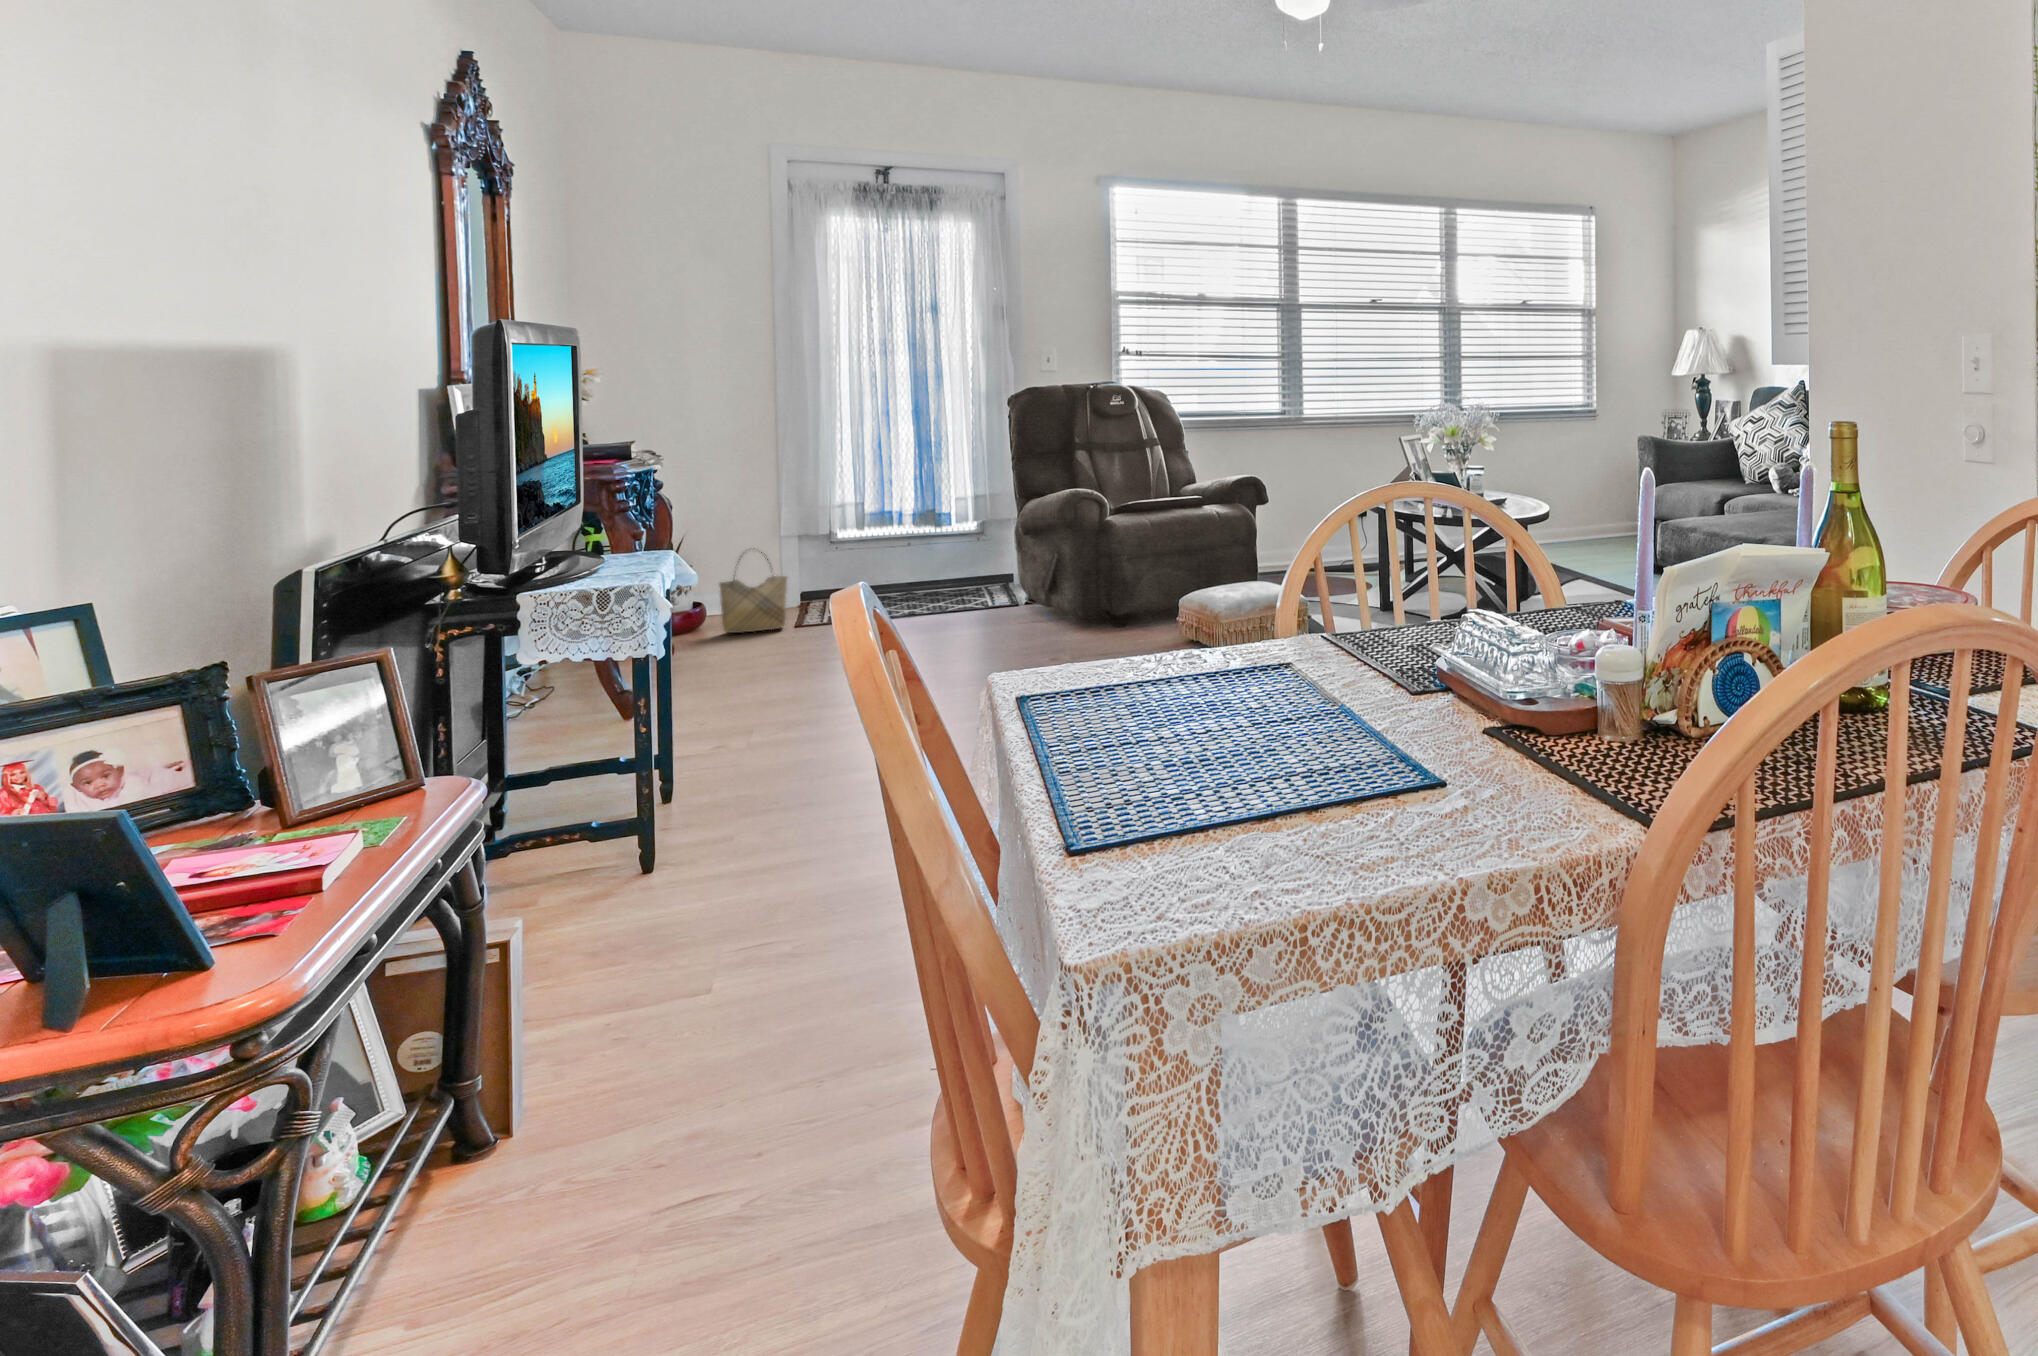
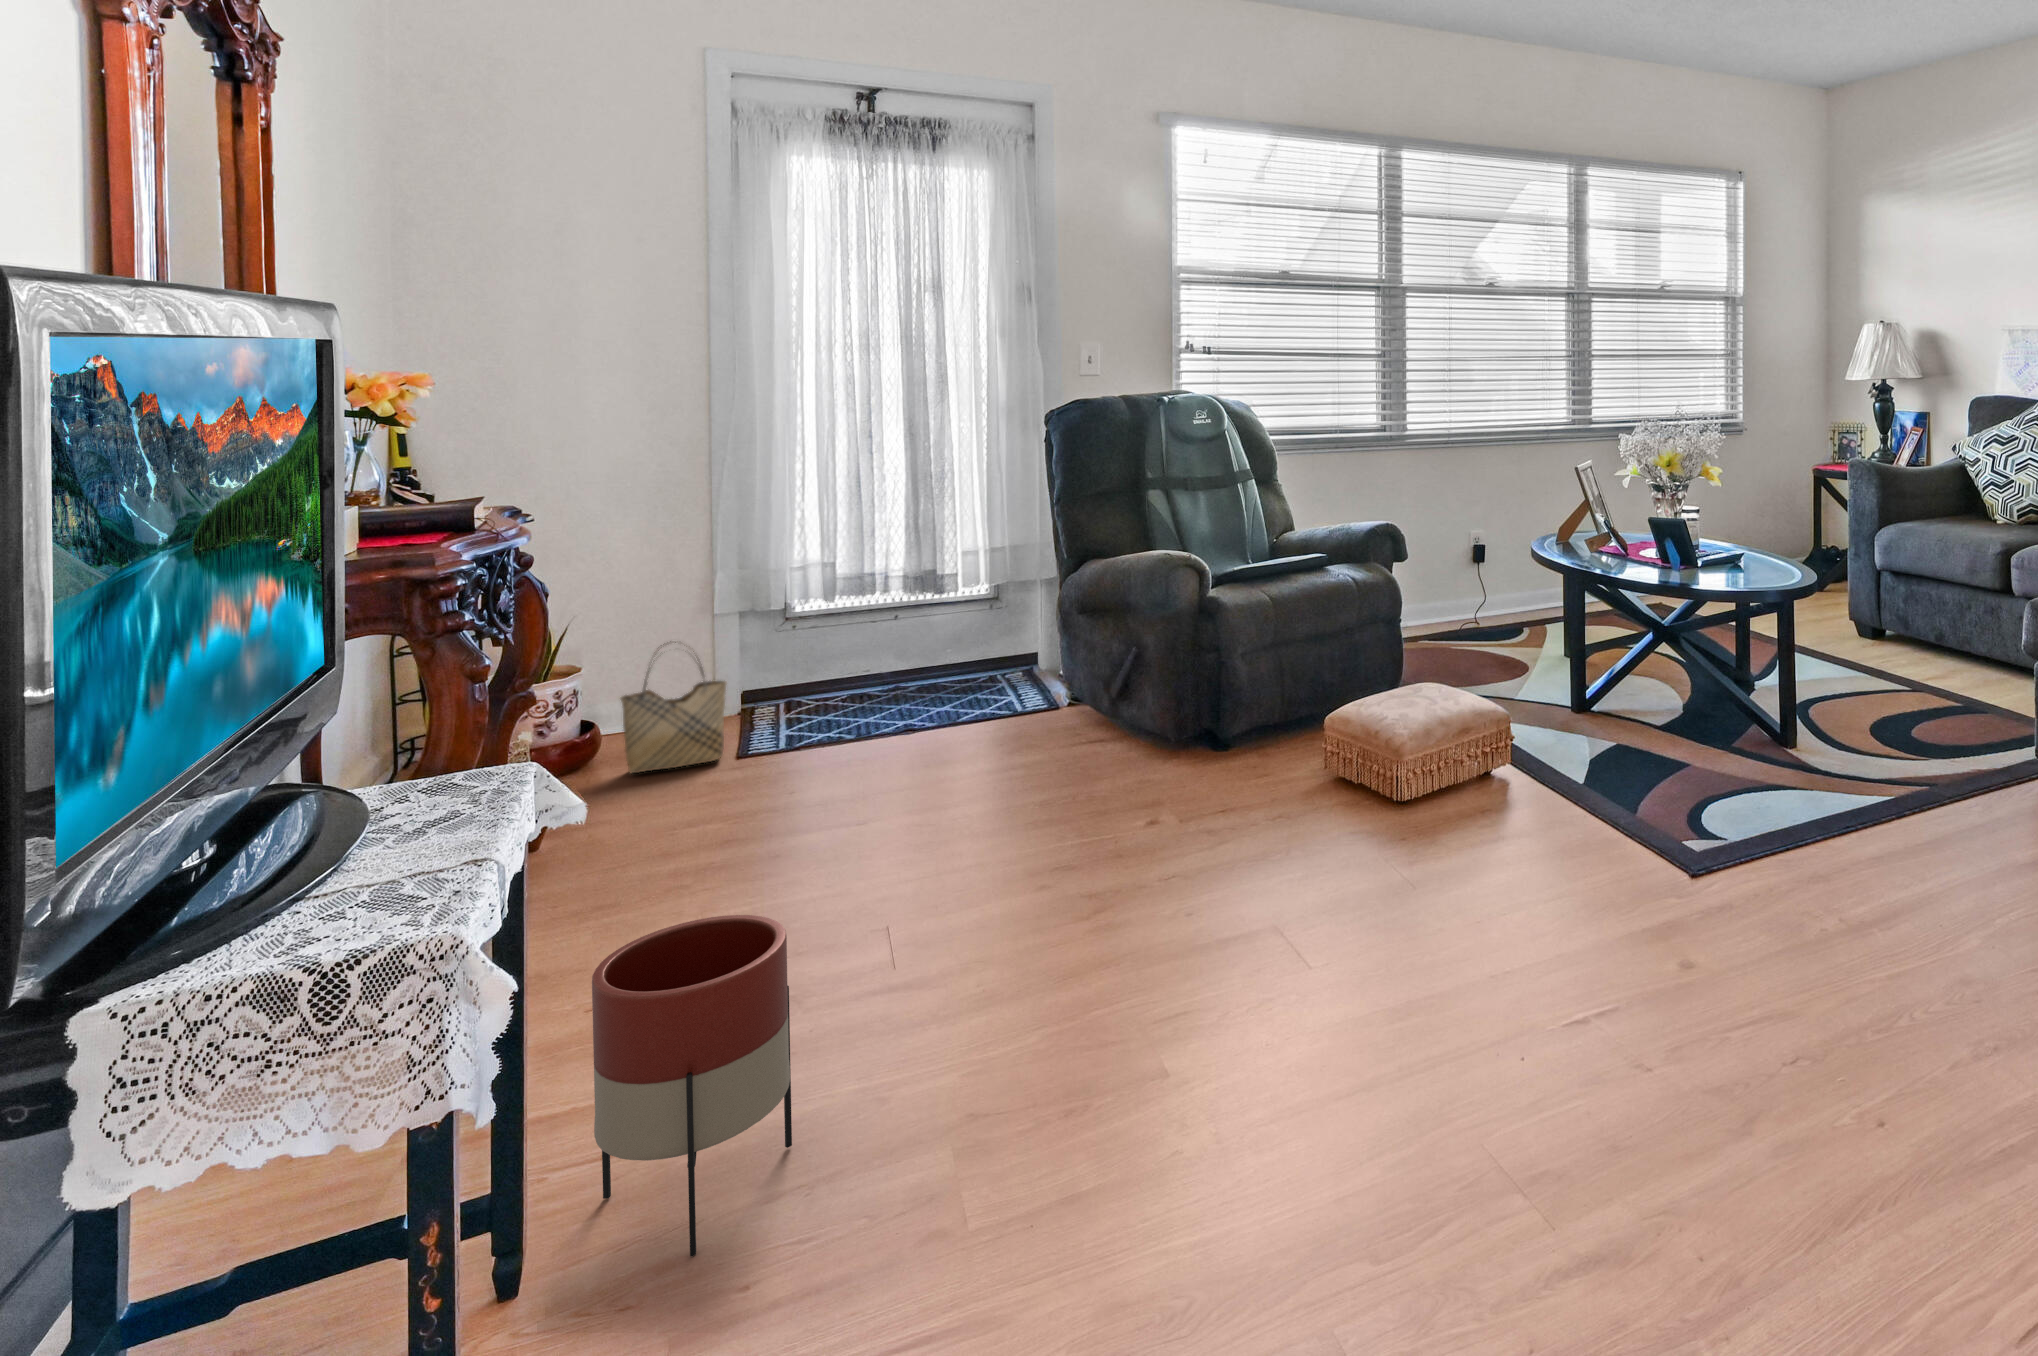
planter: none [713,635,811,783] -> present [592,915,792,1257]

